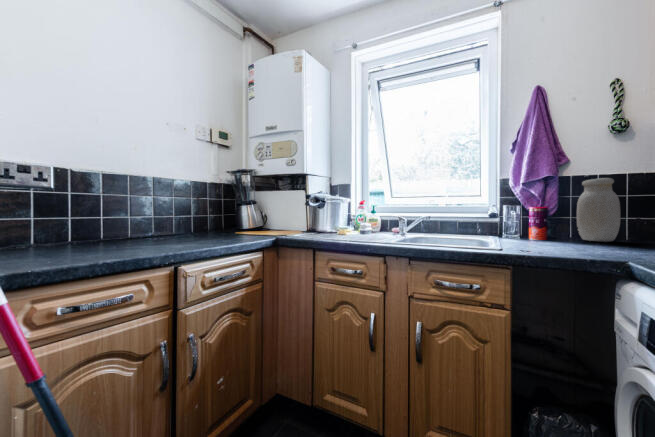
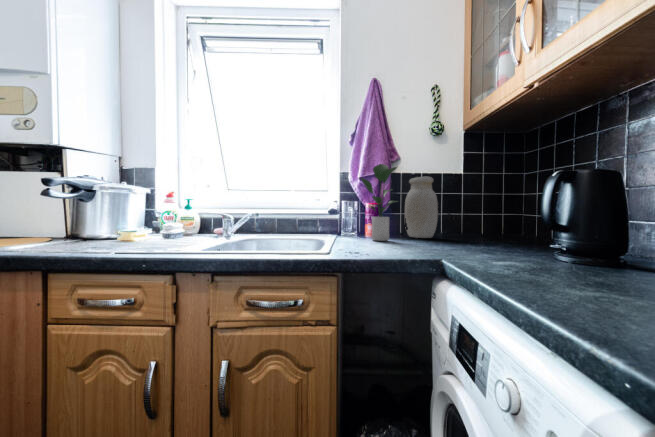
potted plant: none [524,169,570,243] -> present [361,164,397,241]

